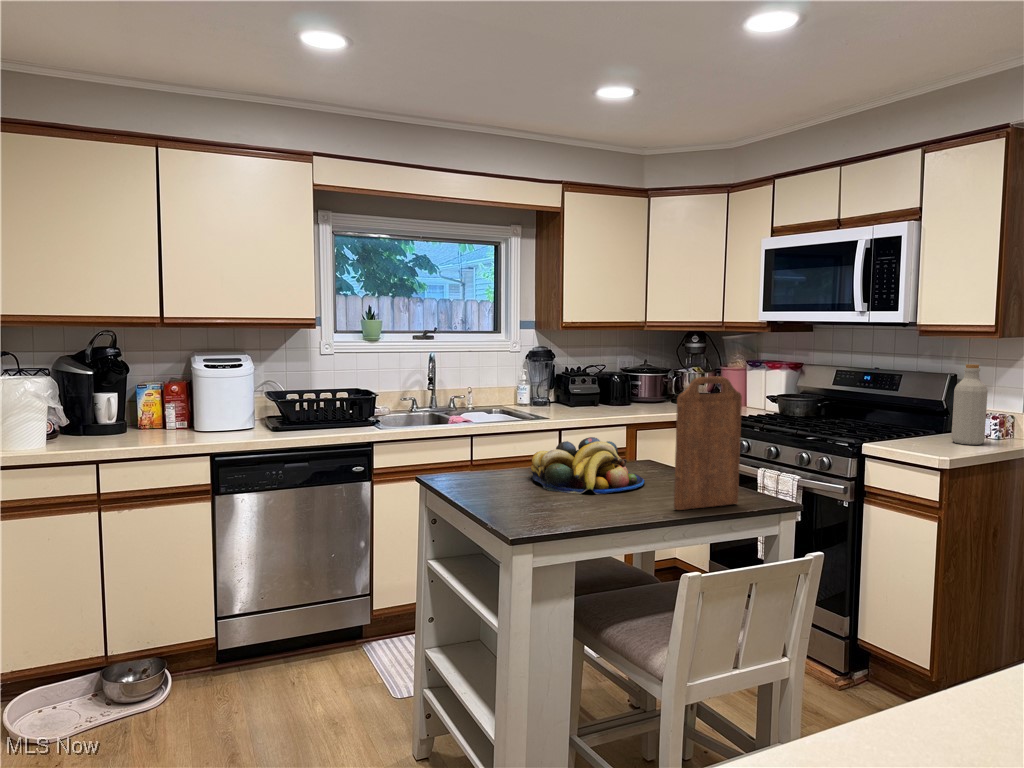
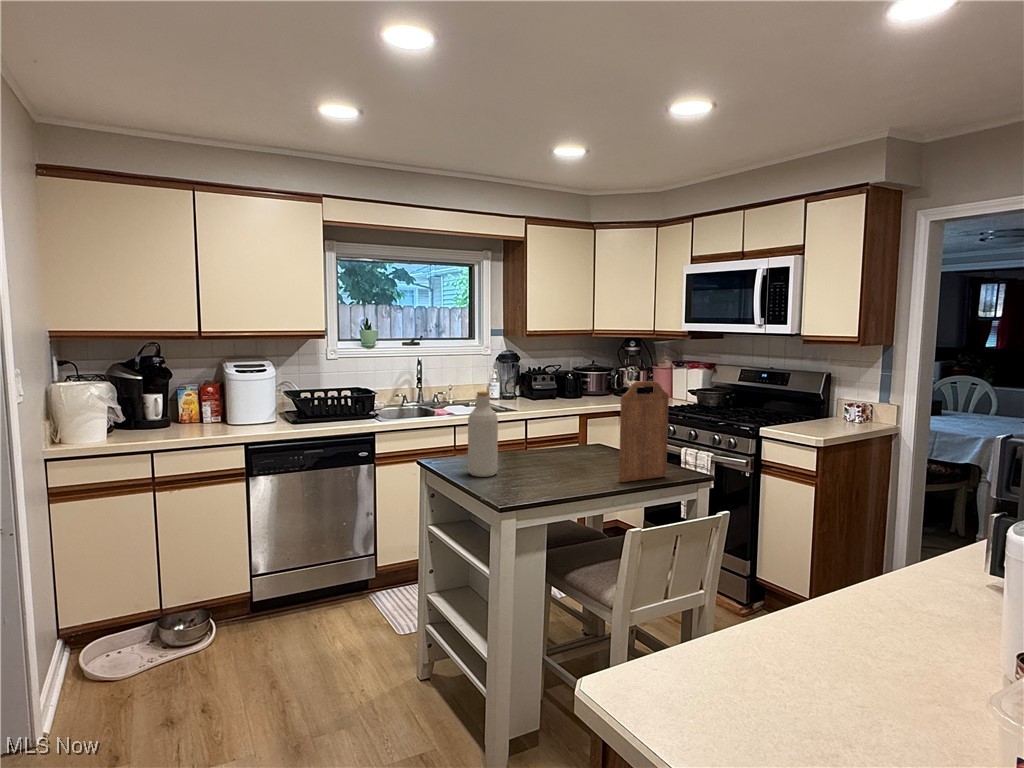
bottle: present [951,364,988,445] -> present [468,391,498,477]
fruit bowl: present [531,437,645,494] -> none [508,427,596,471]

